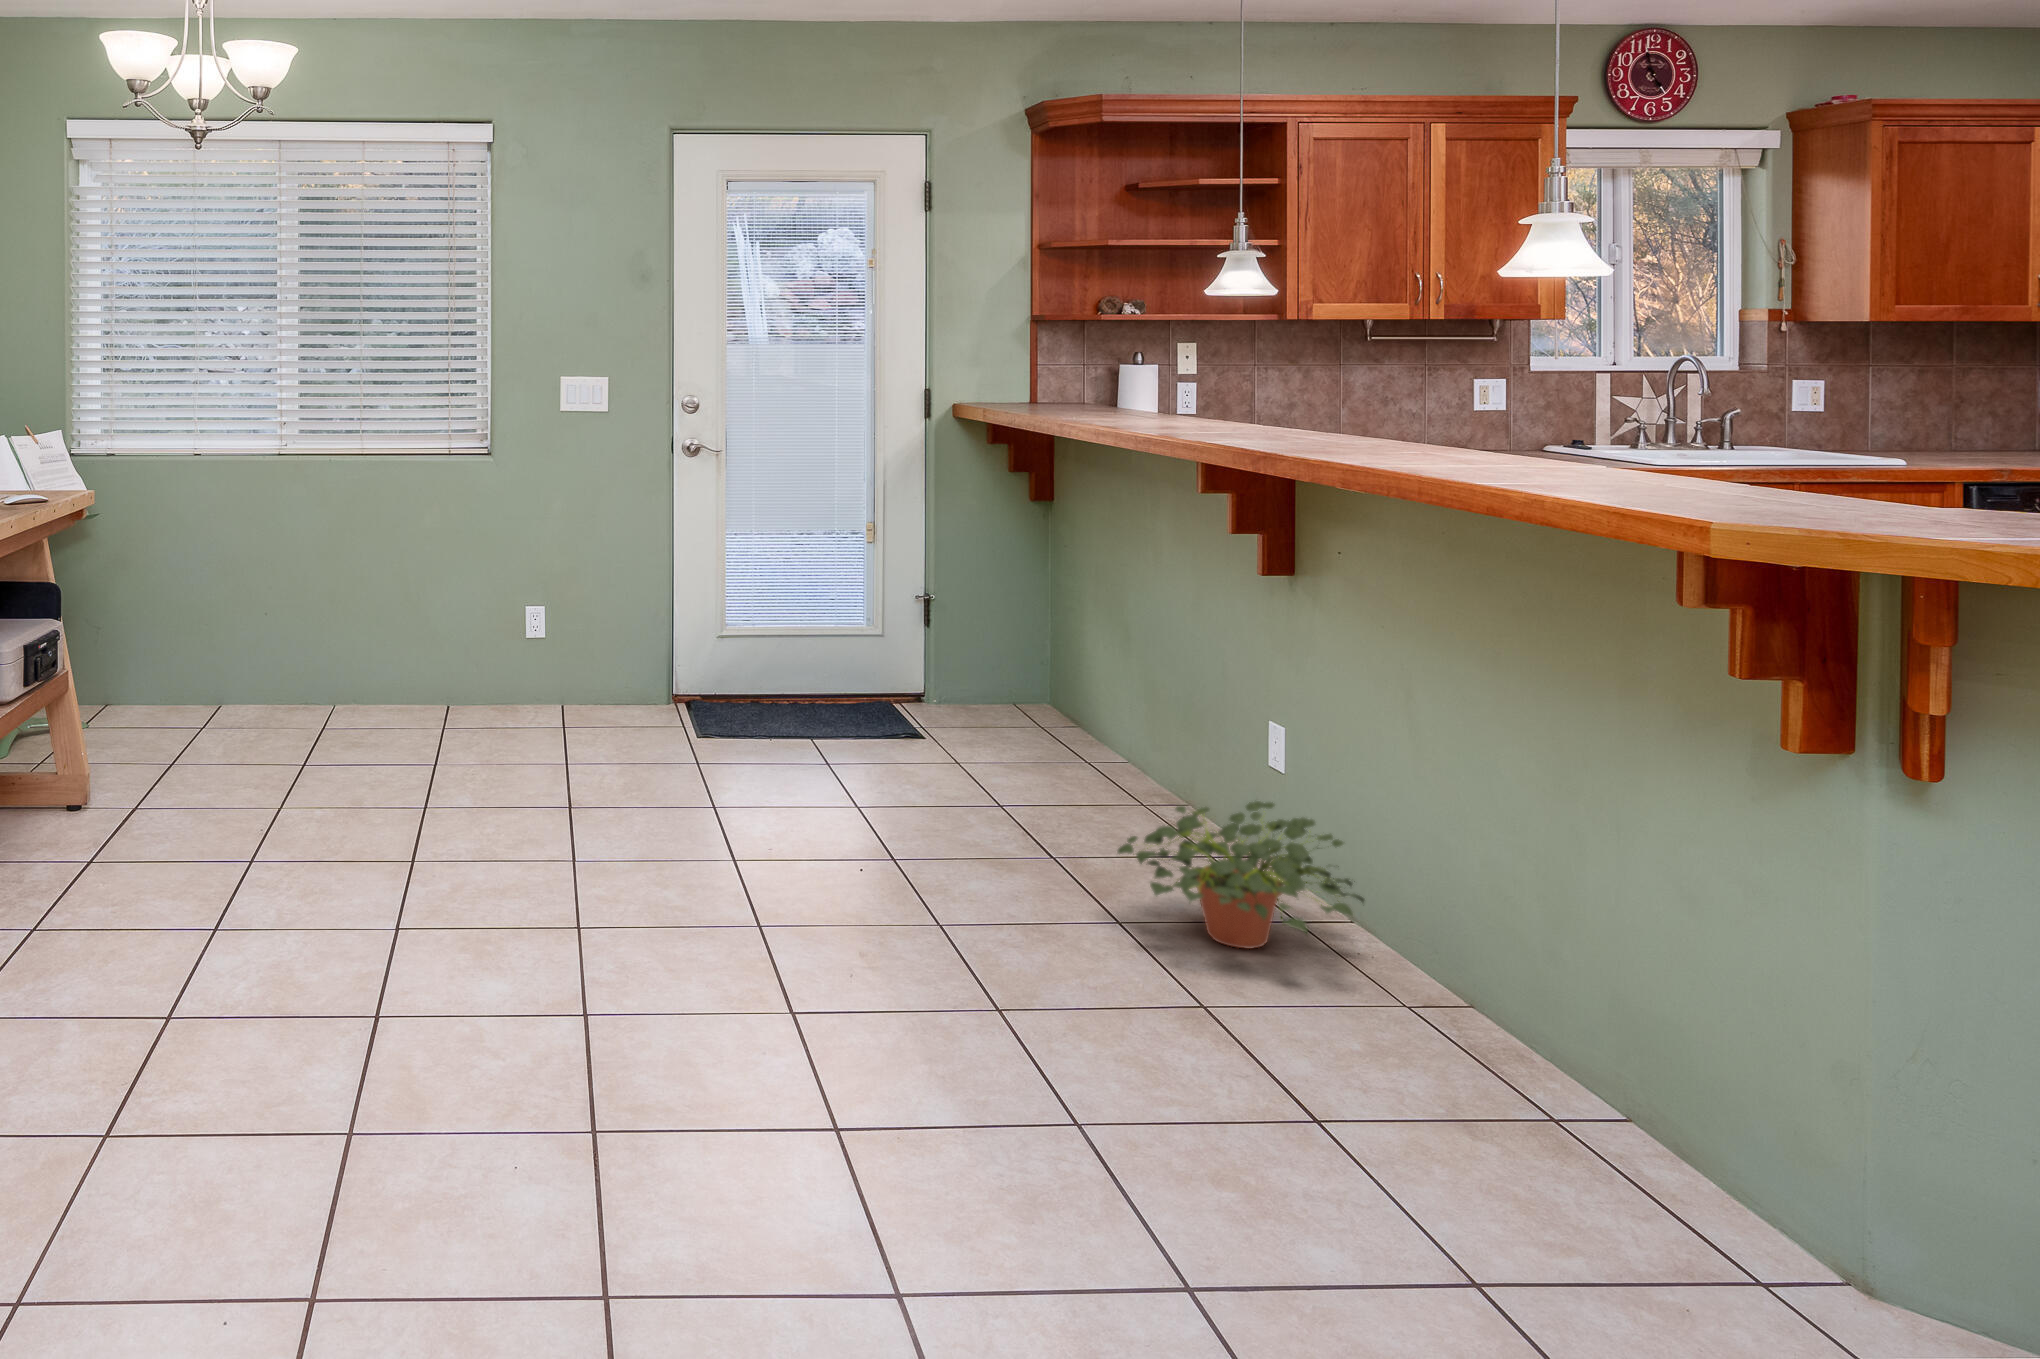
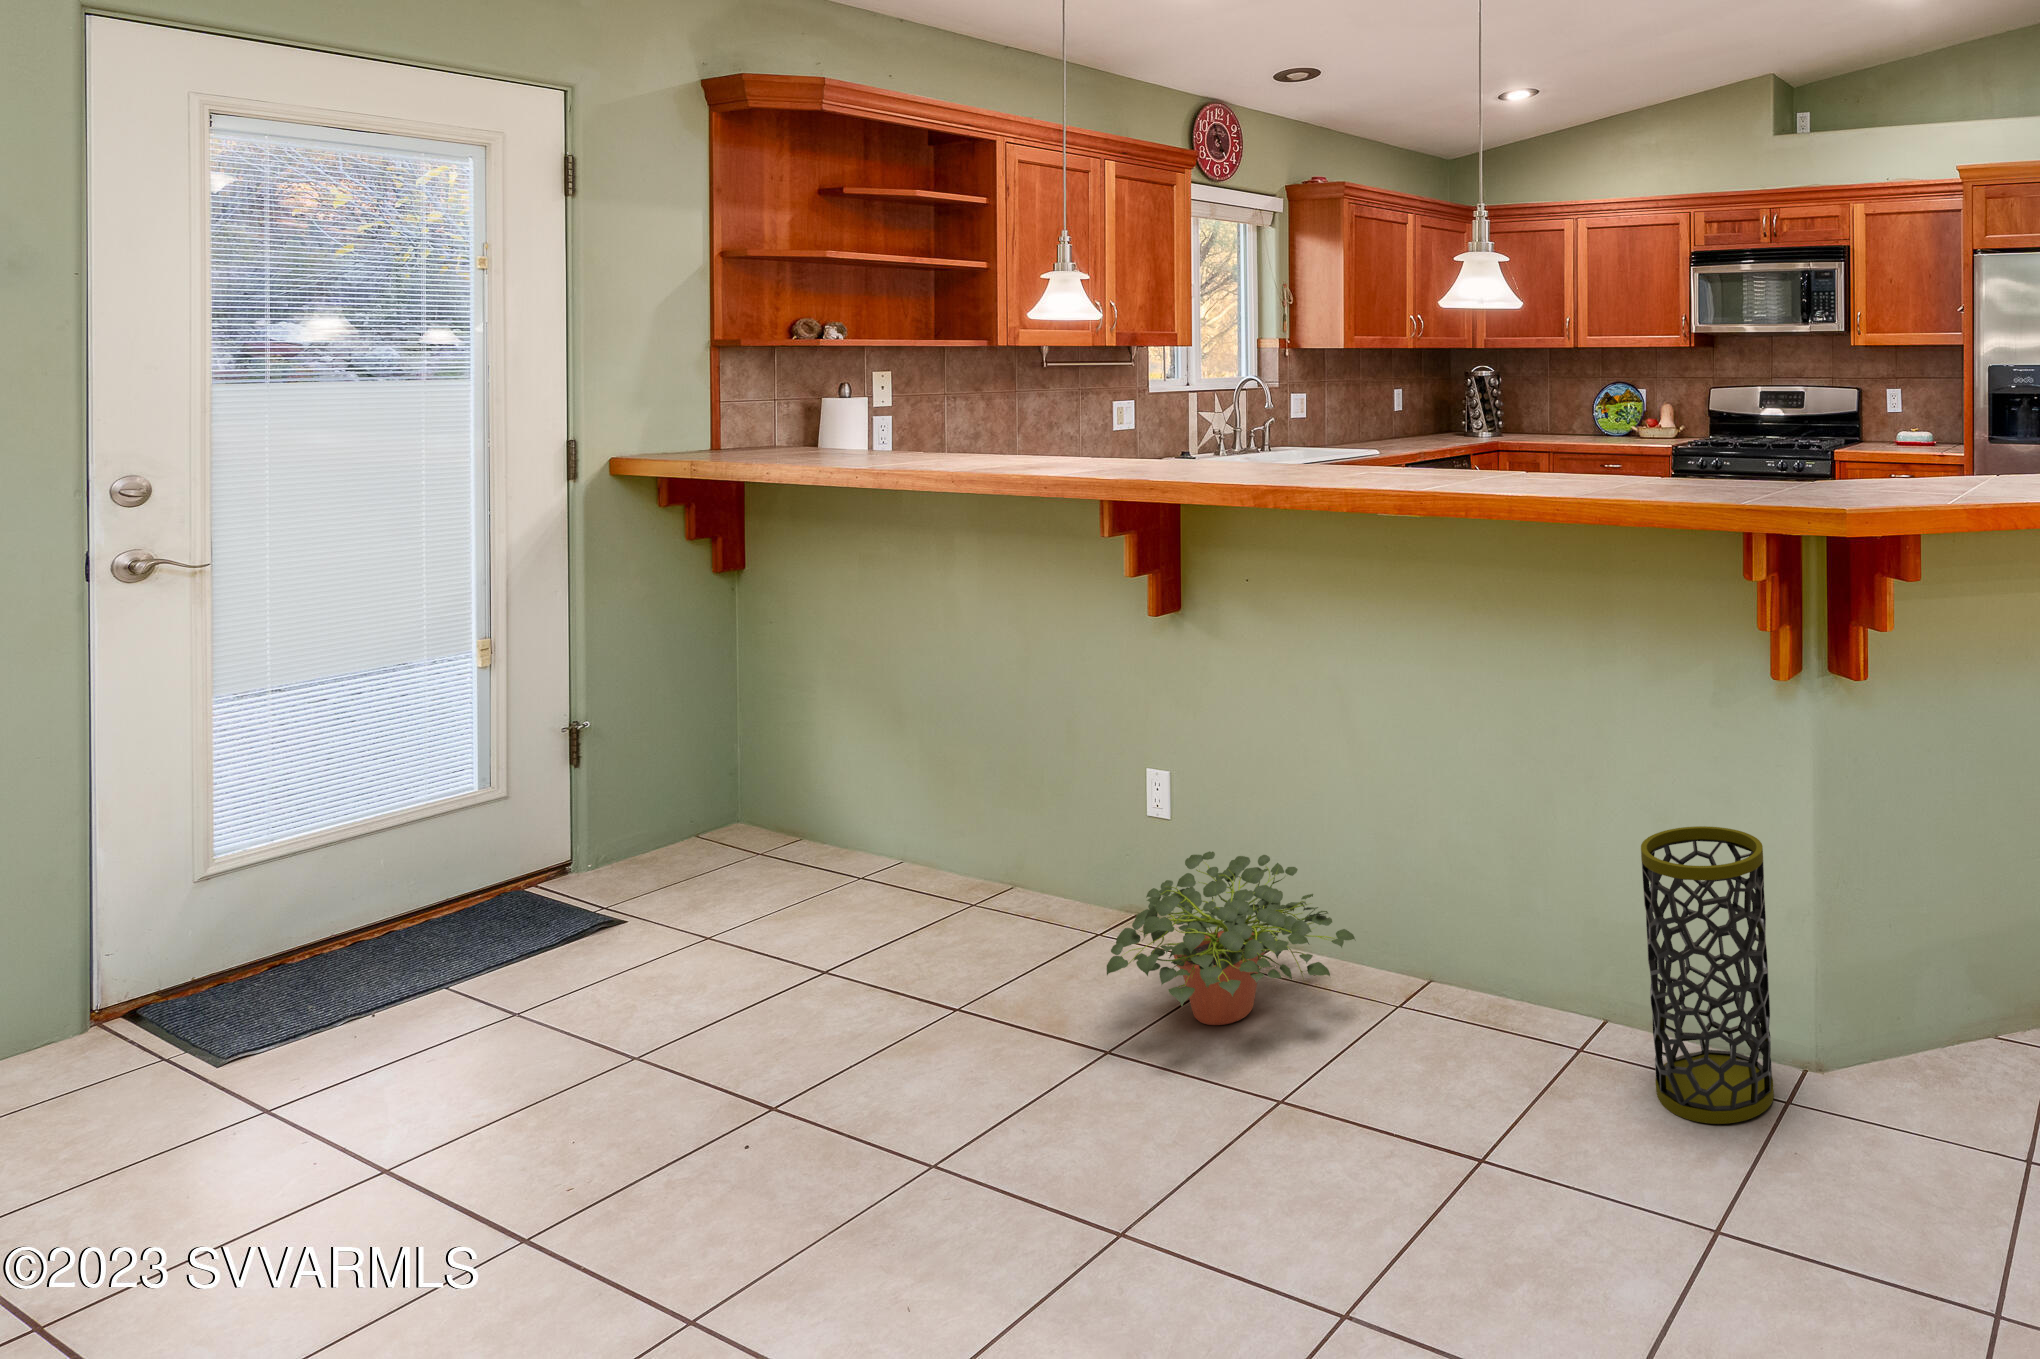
trash can: none [1554,894,1736,1250] -> present [1641,826,1774,1124]

